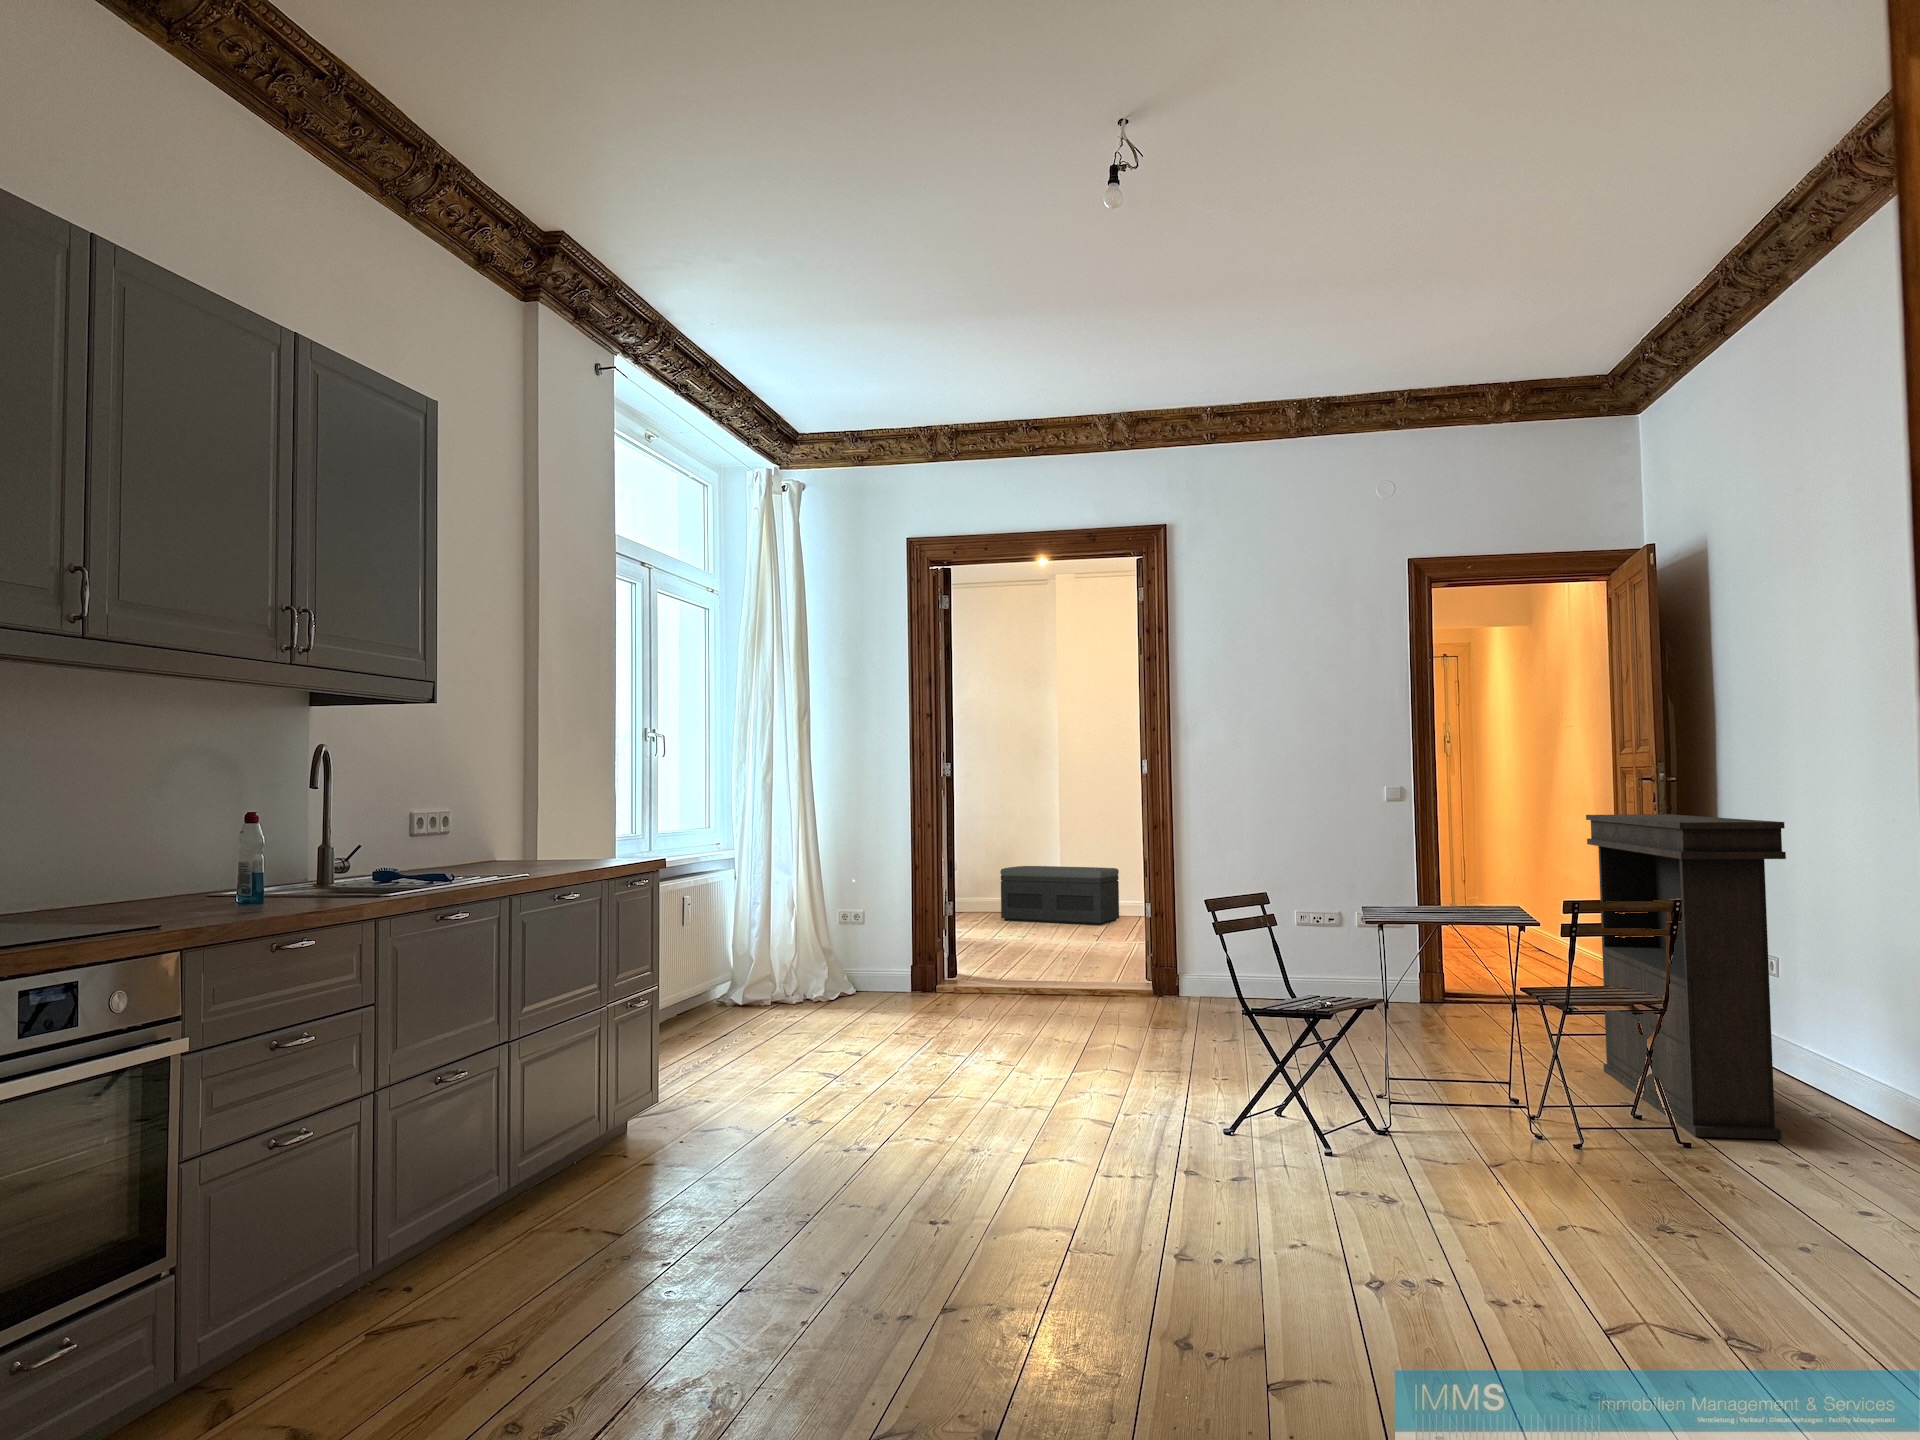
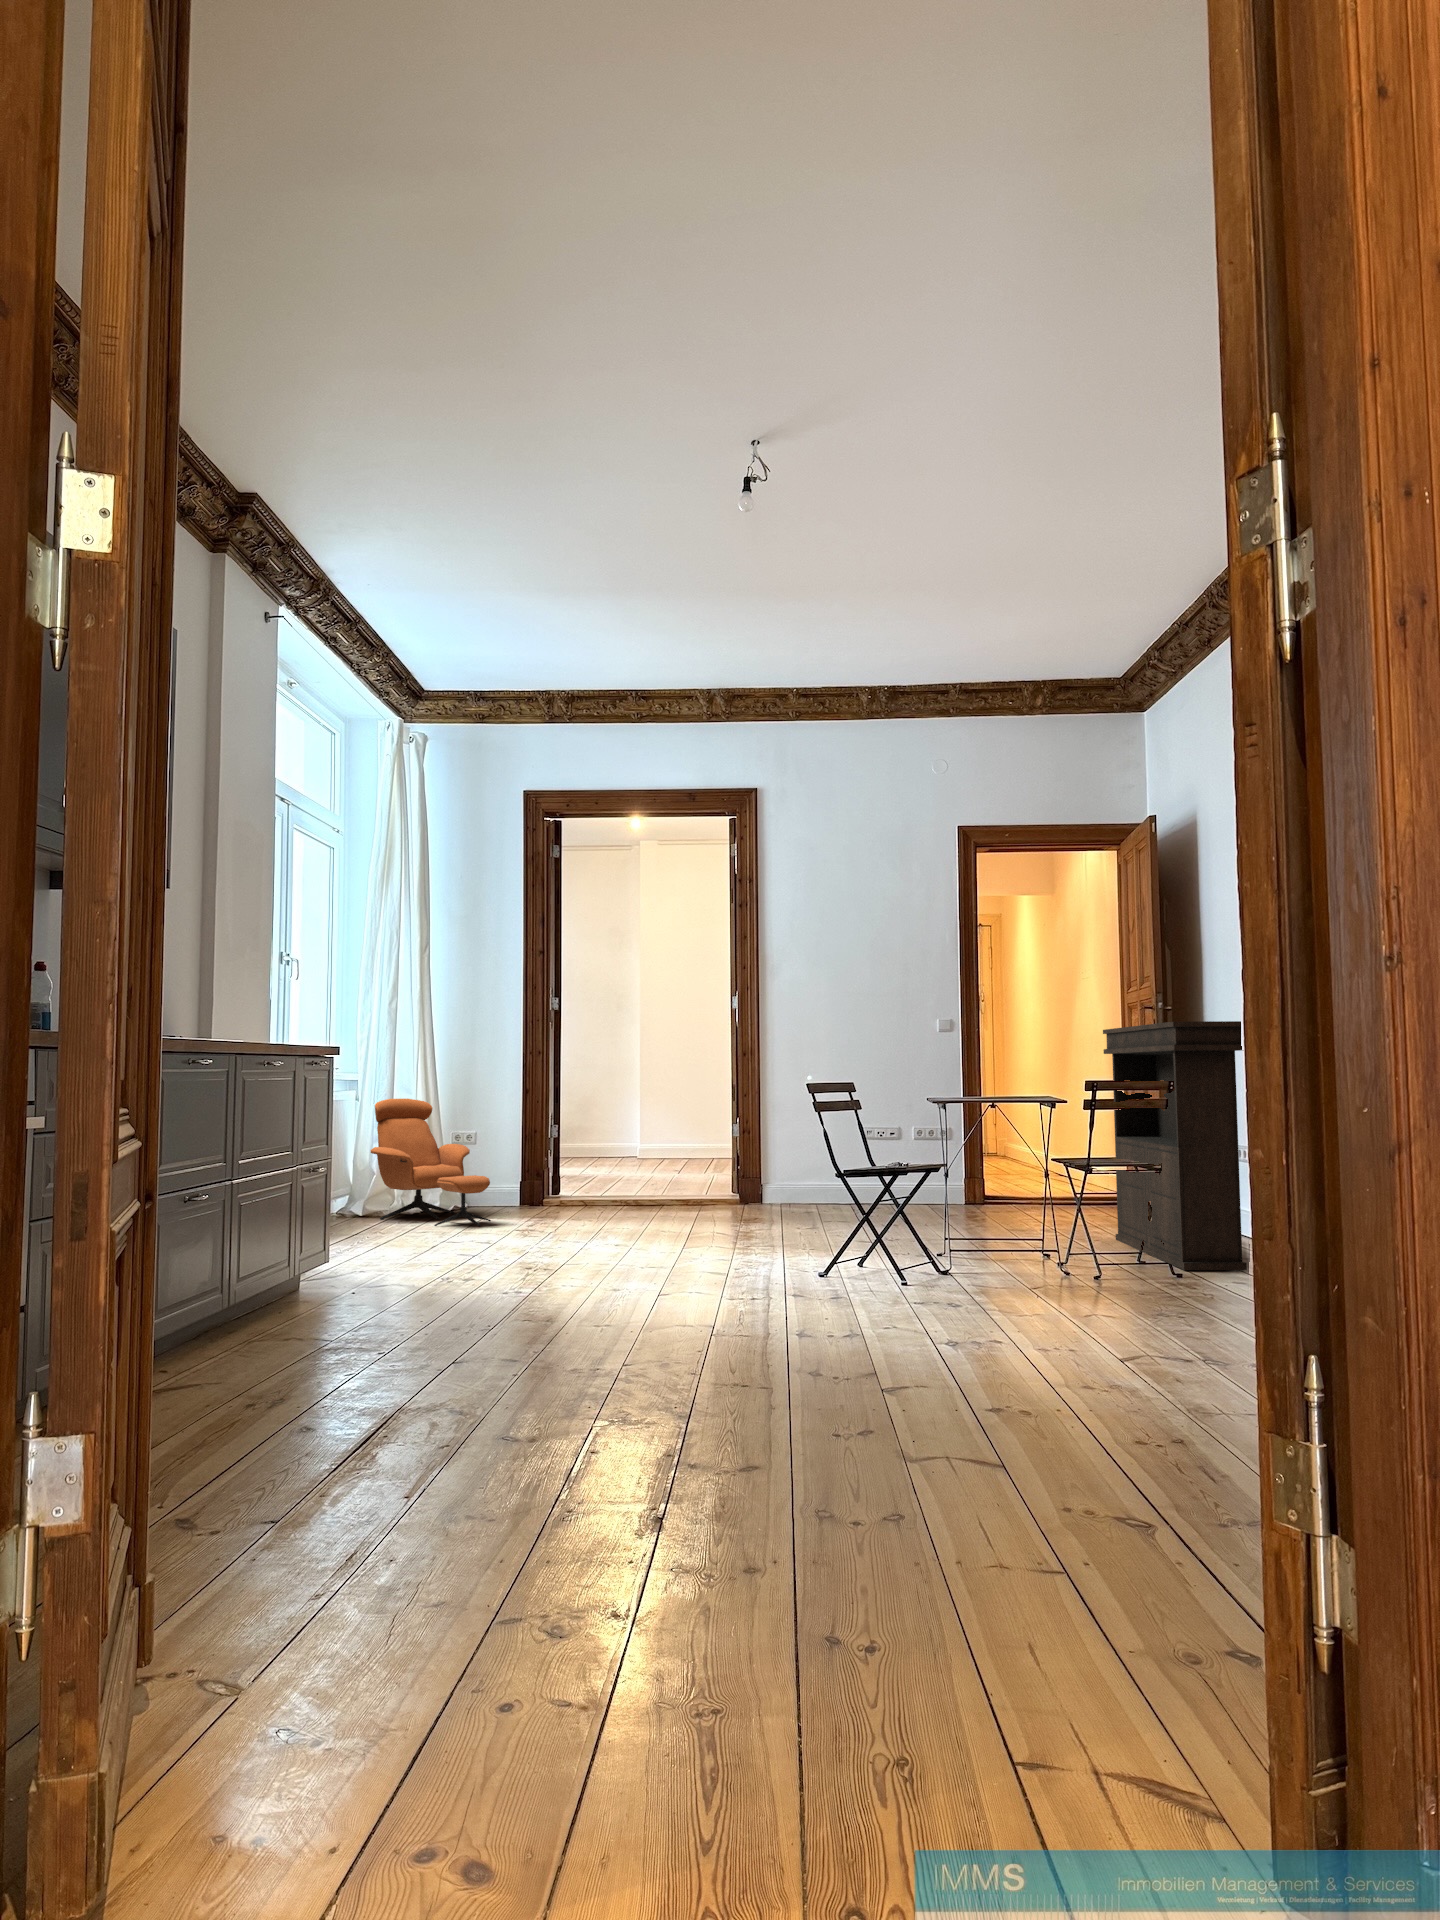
storage bench: present [1000,866,1119,925] -> none [584,1111,694,1163]
lounge chair: none [745,880,872,1029] -> present [371,1099,491,1226]

